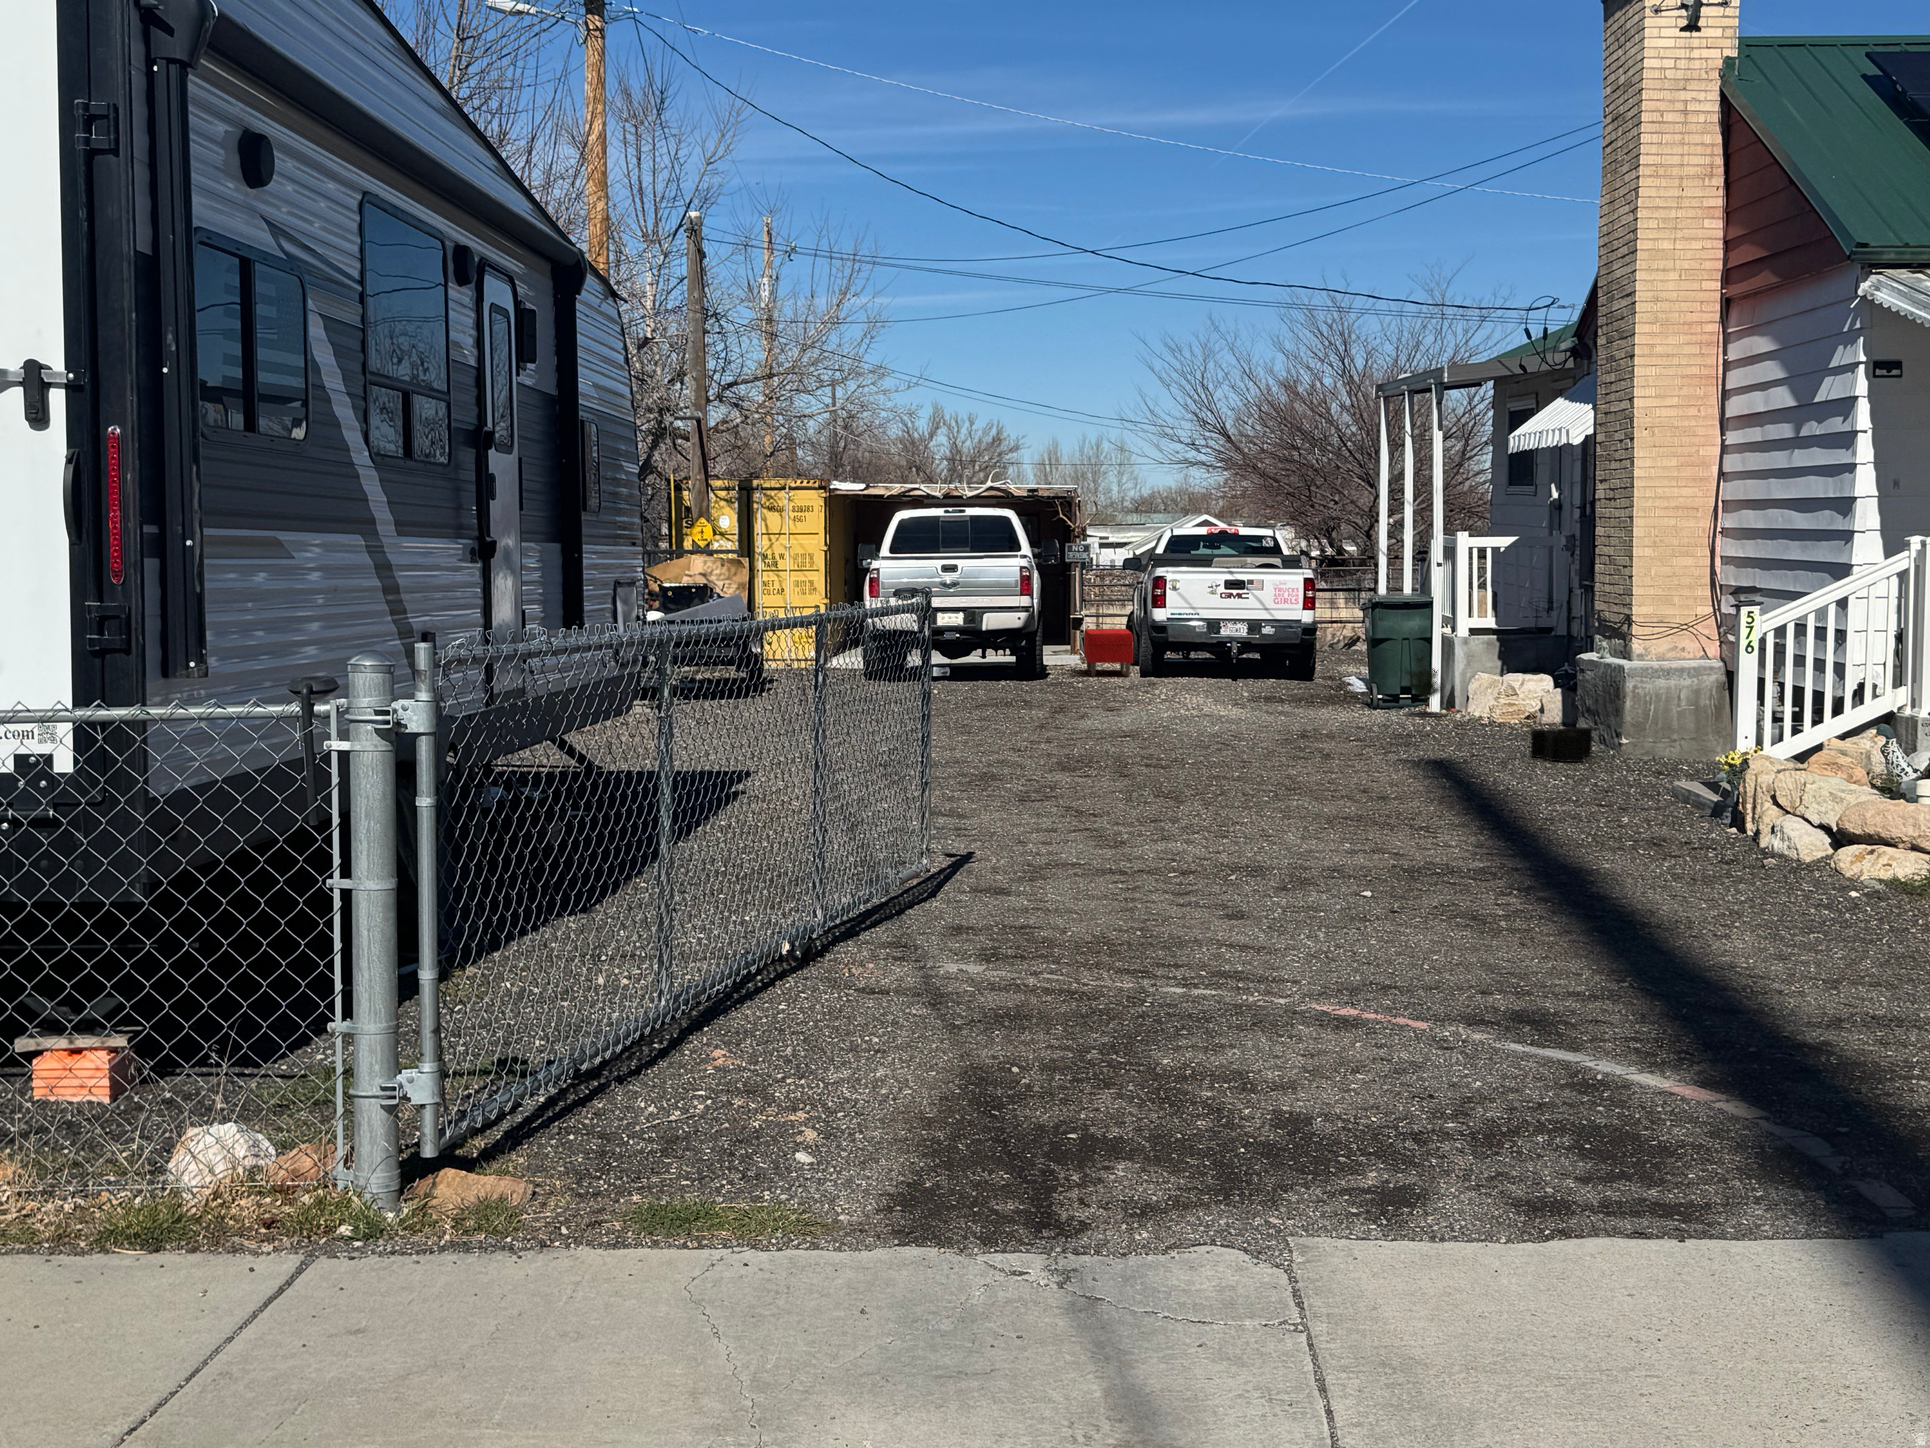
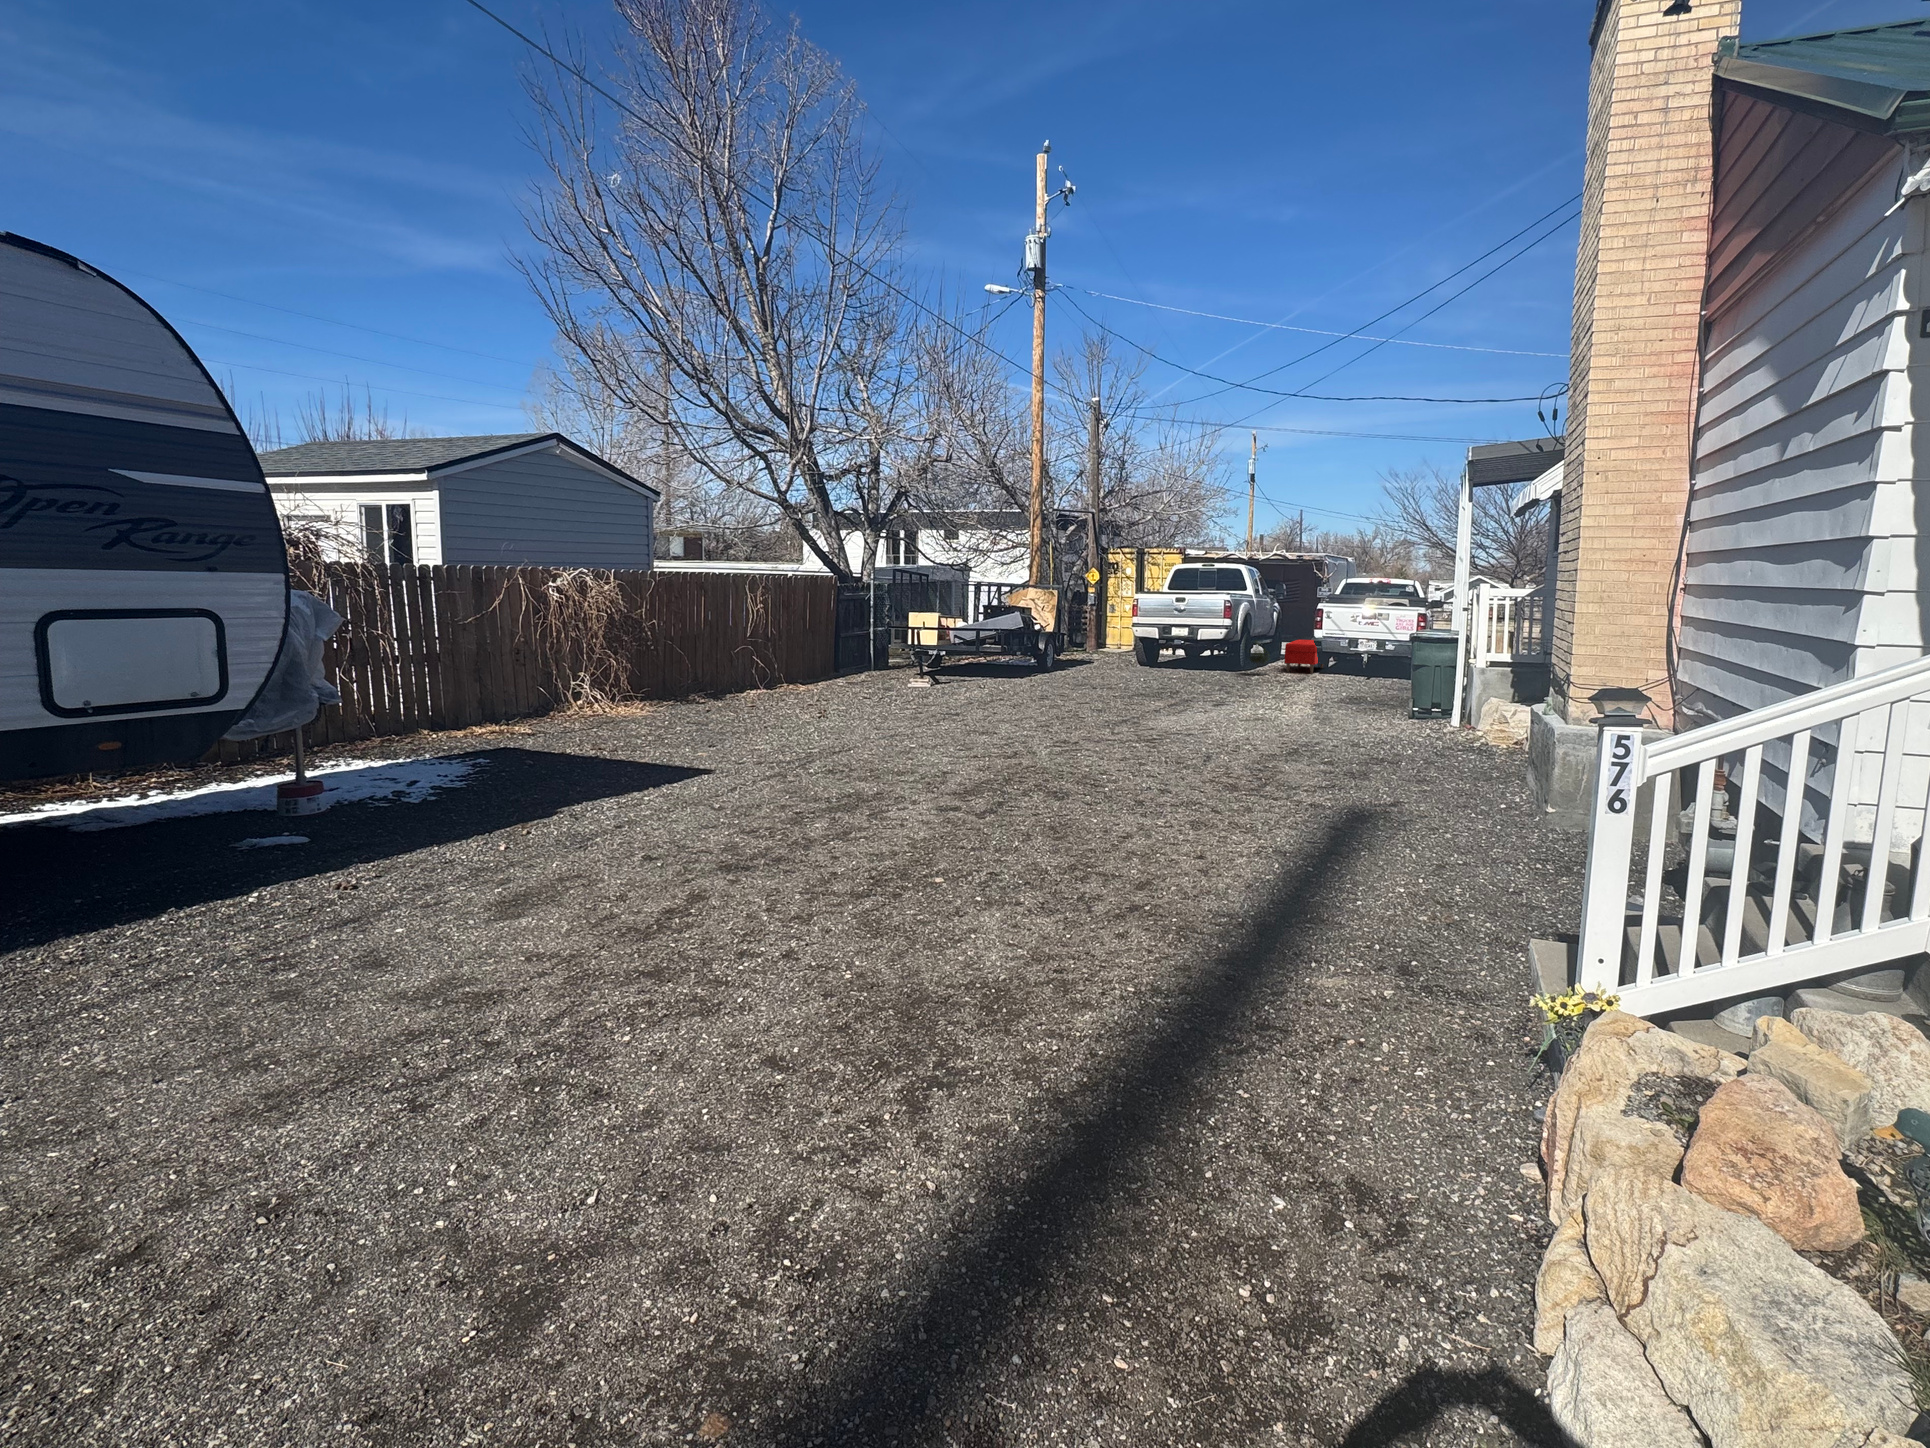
potted tree: present [1405,651,1443,717] -> present [1248,640,1268,675]
storage bin: present [1530,727,1597,762] -> none [1434,774,1516,818]

